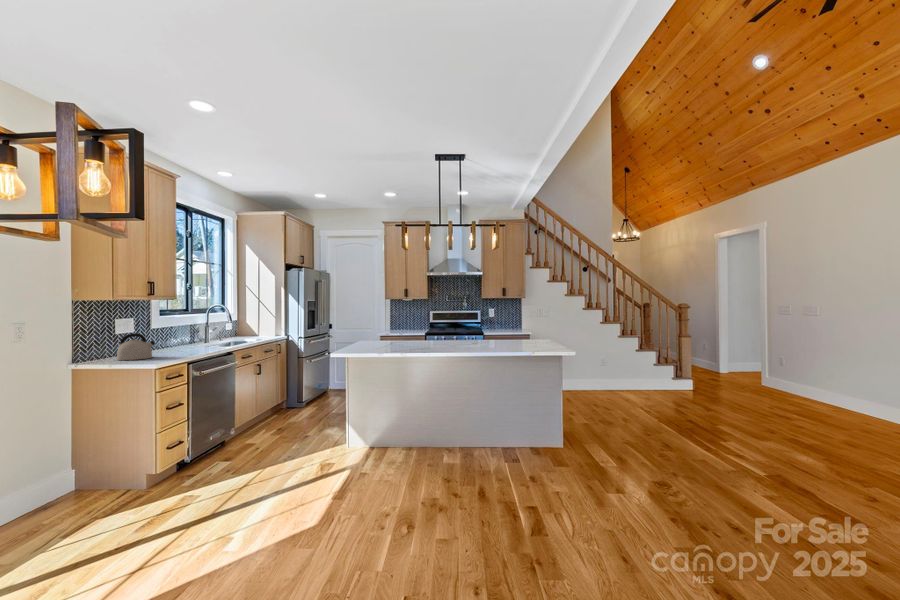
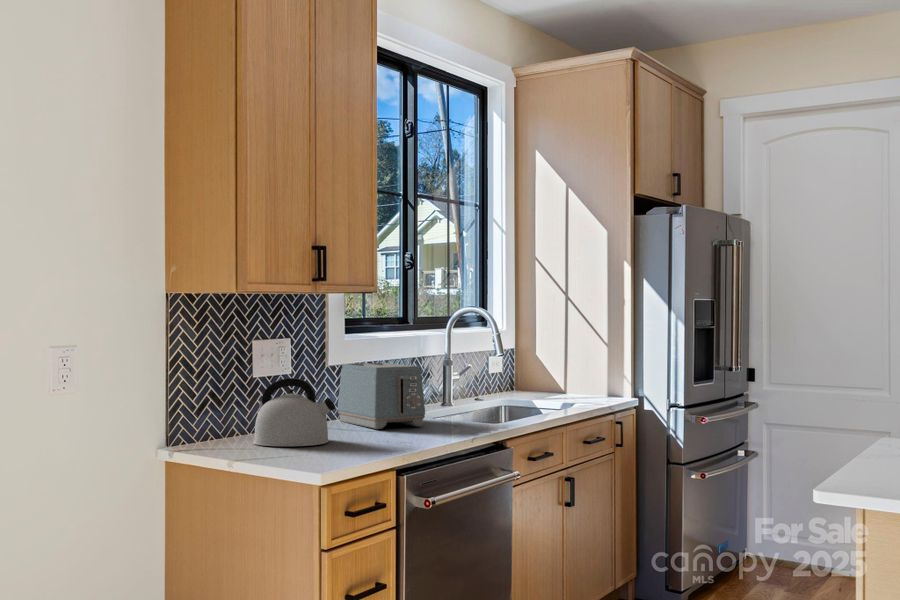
toaster: none [157,327,196,352] -> present [338,363,425,429]

